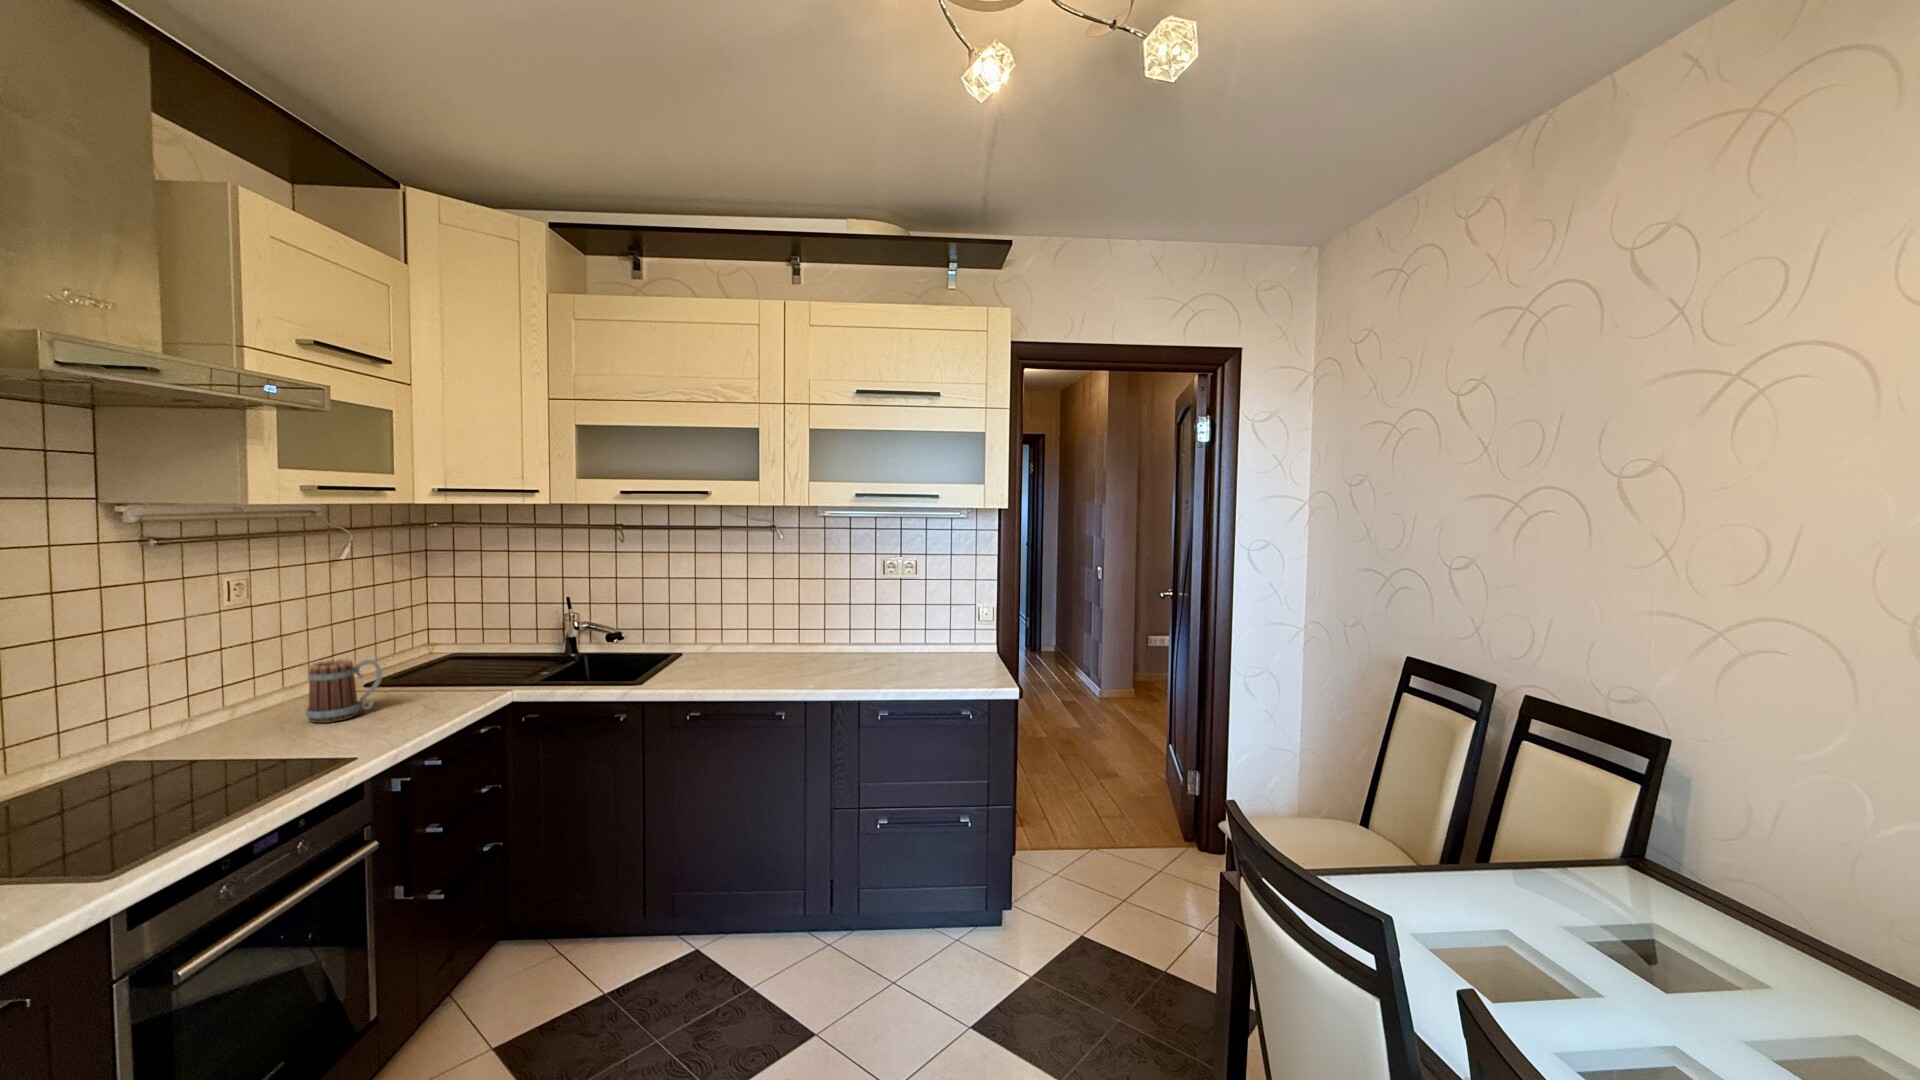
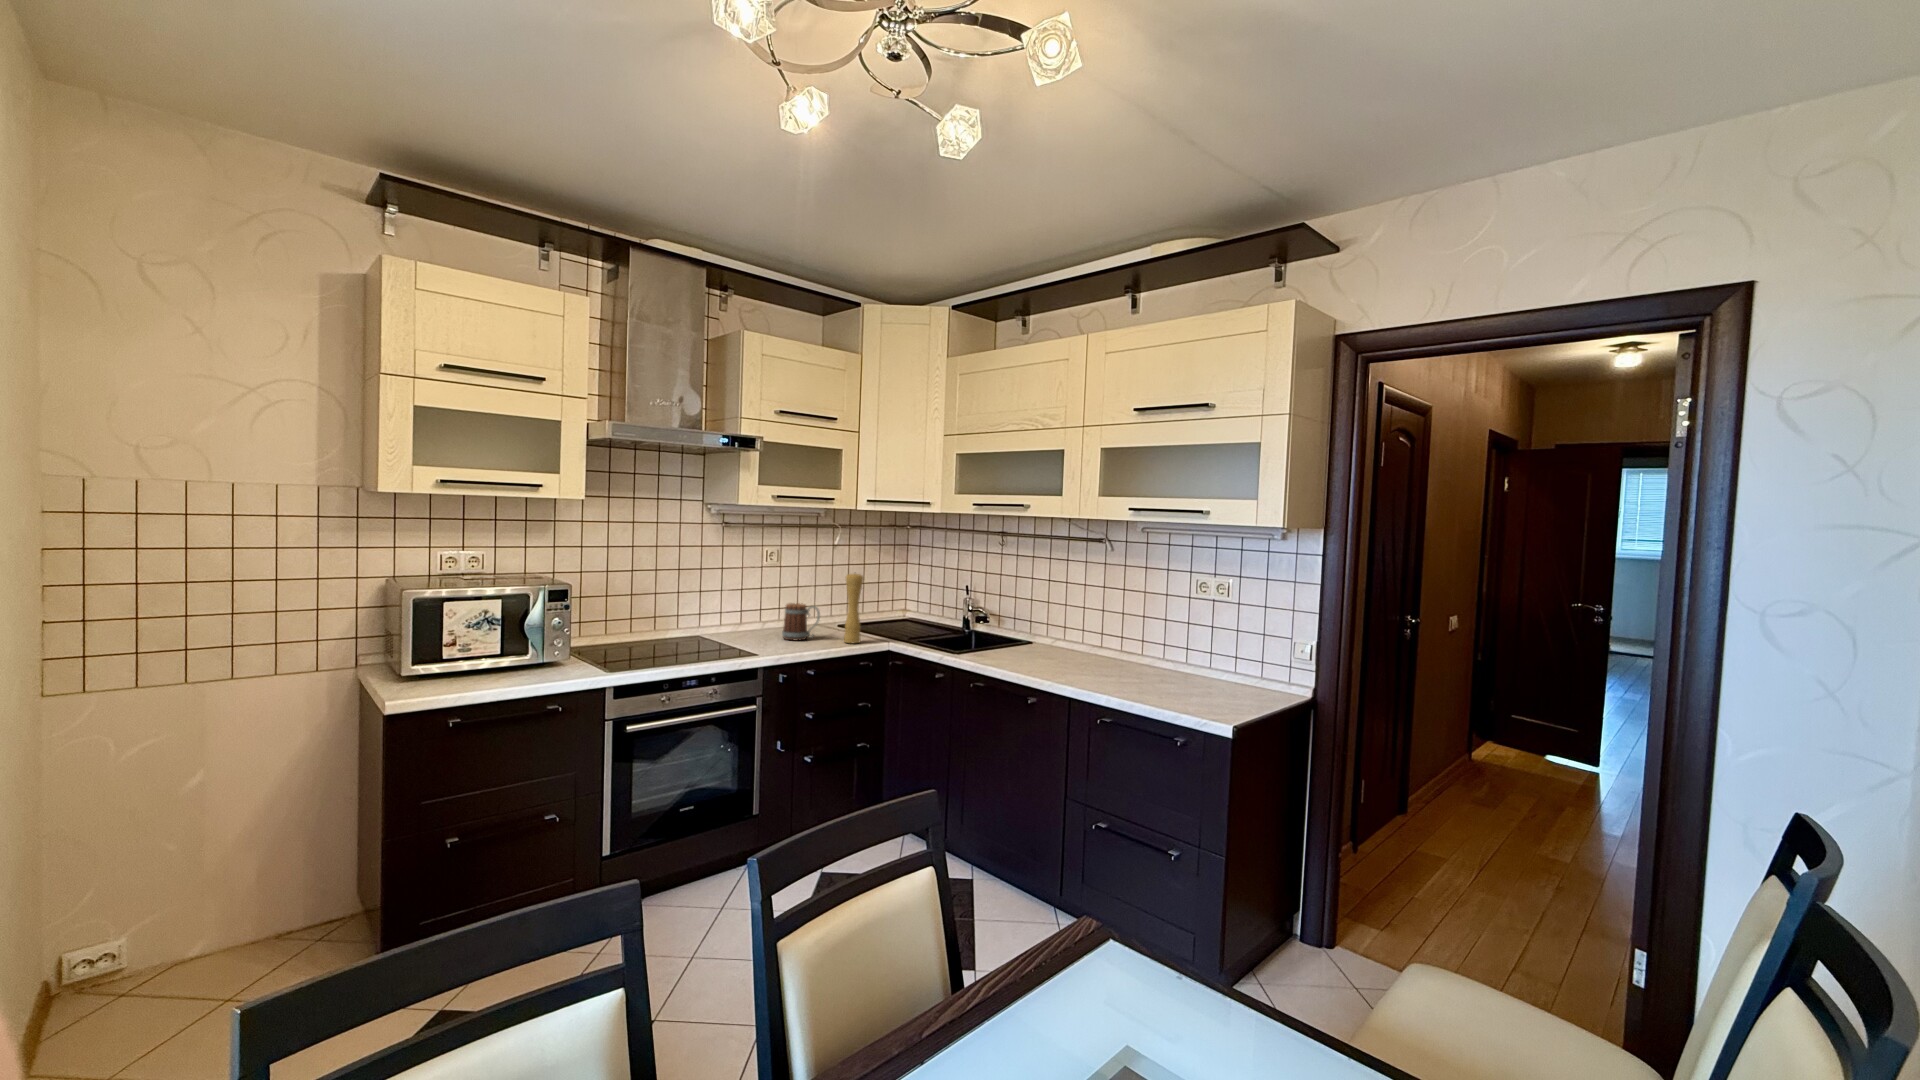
pepper mill: none [426,599,460,703] -> present [844,573,864,643]

